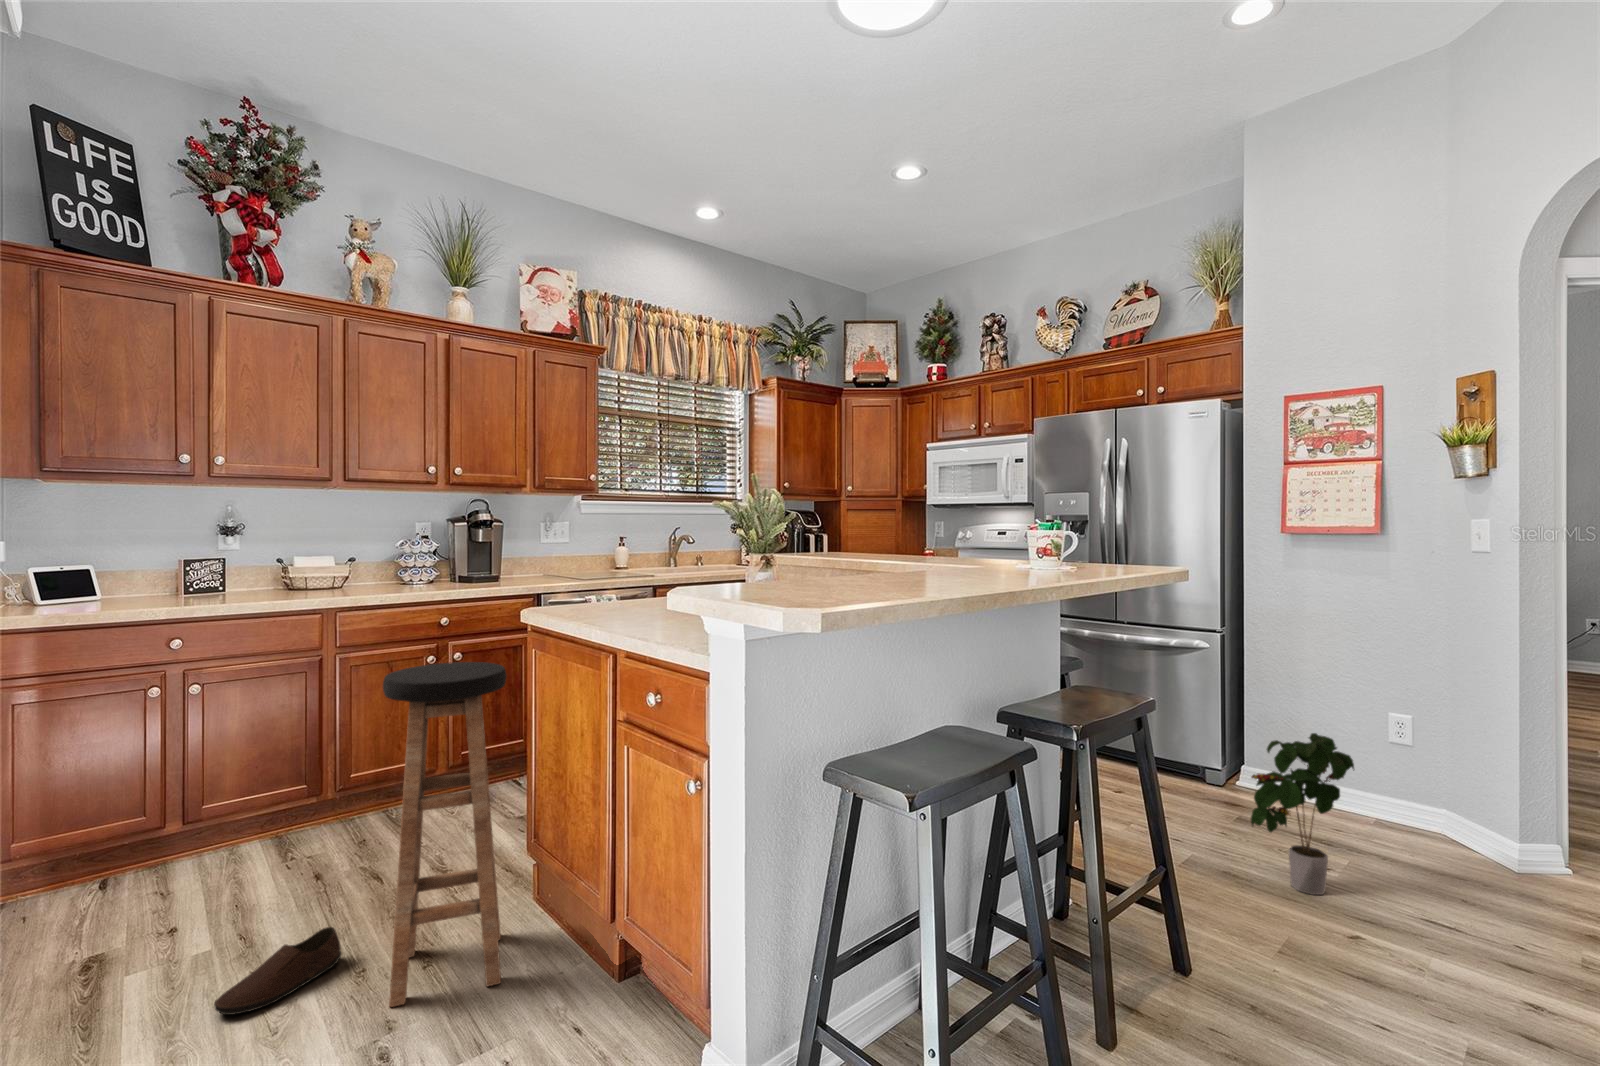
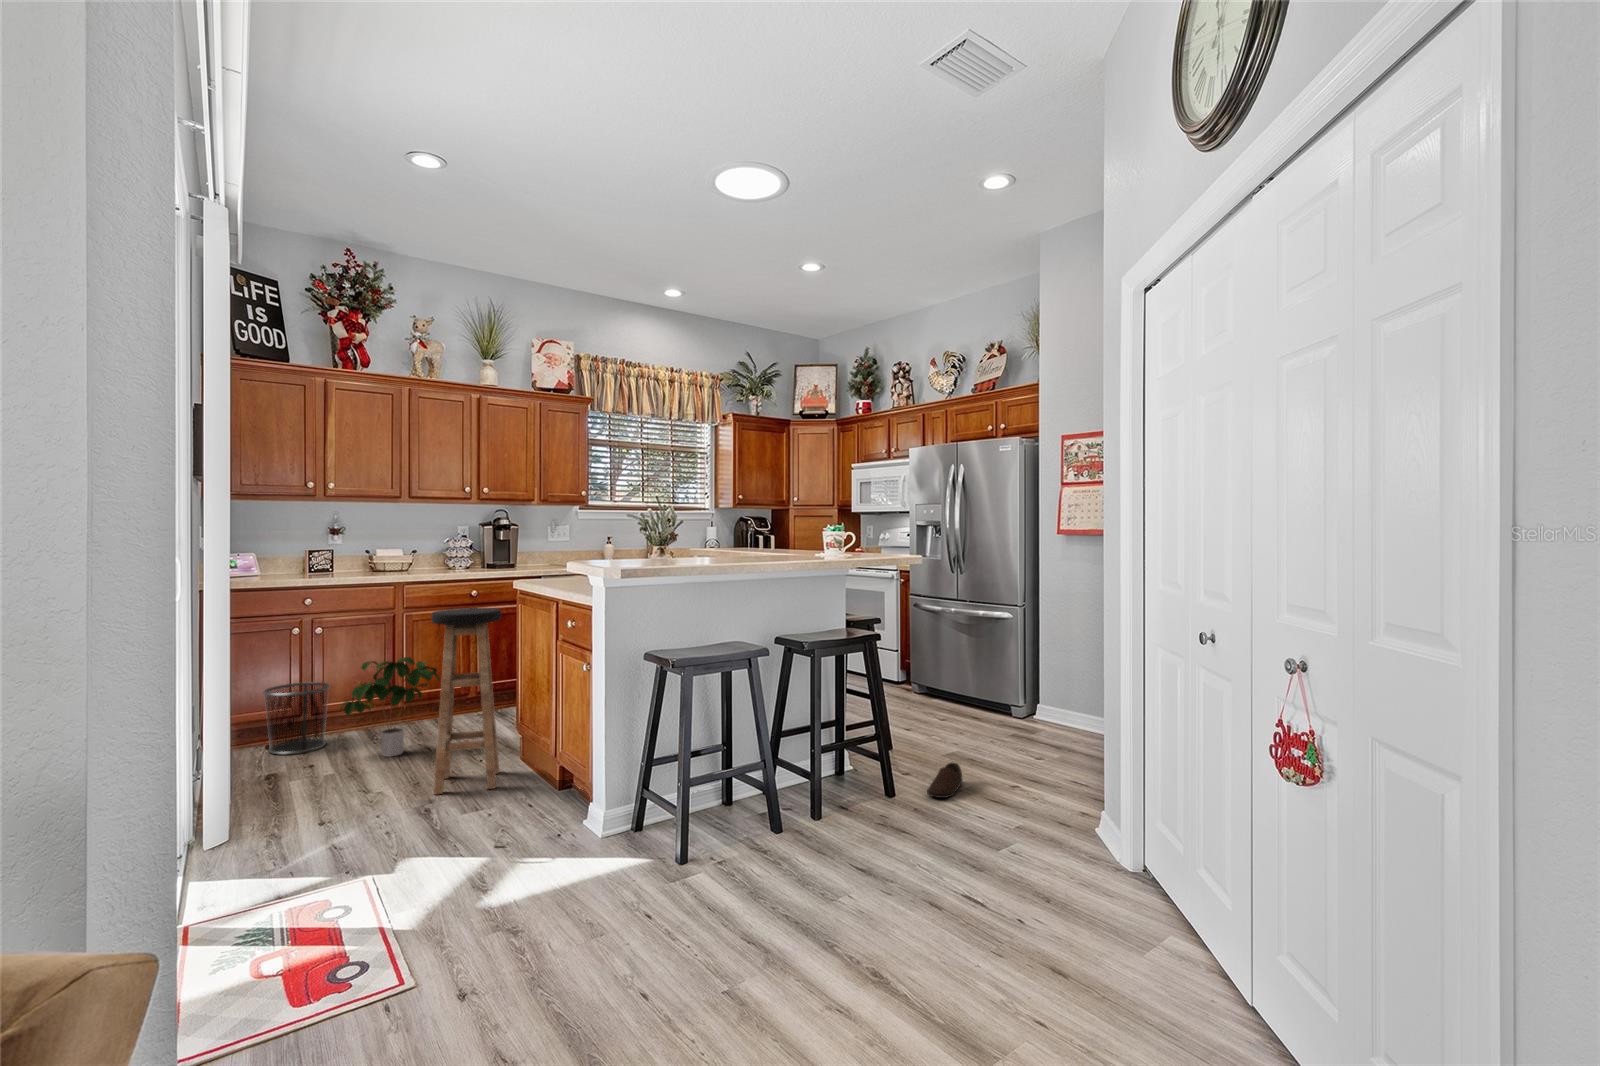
potted plant: present [1251,733,1354,895] -> present [340,657,440,756]
waste bin: none [94,771,214,901] -> present [263,682,330,755]
shoe: present [214,927,341,1015] -> present [927,763,963,798]

